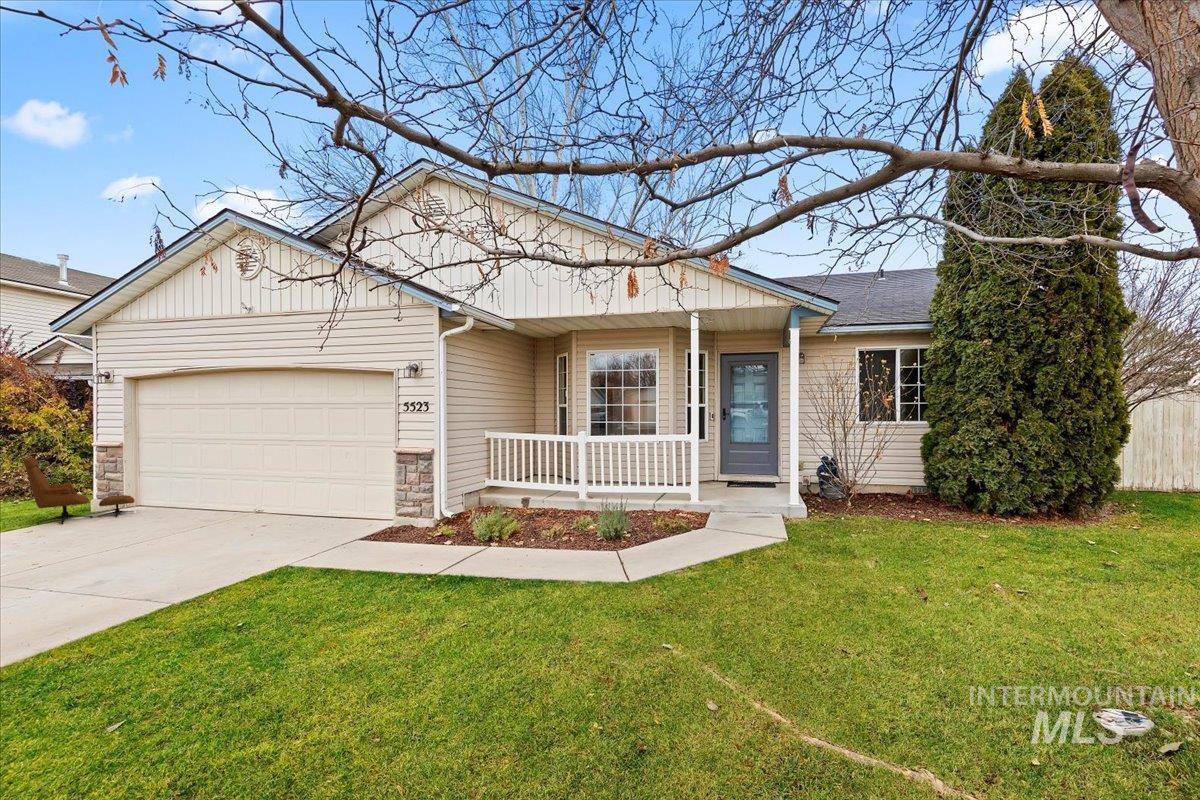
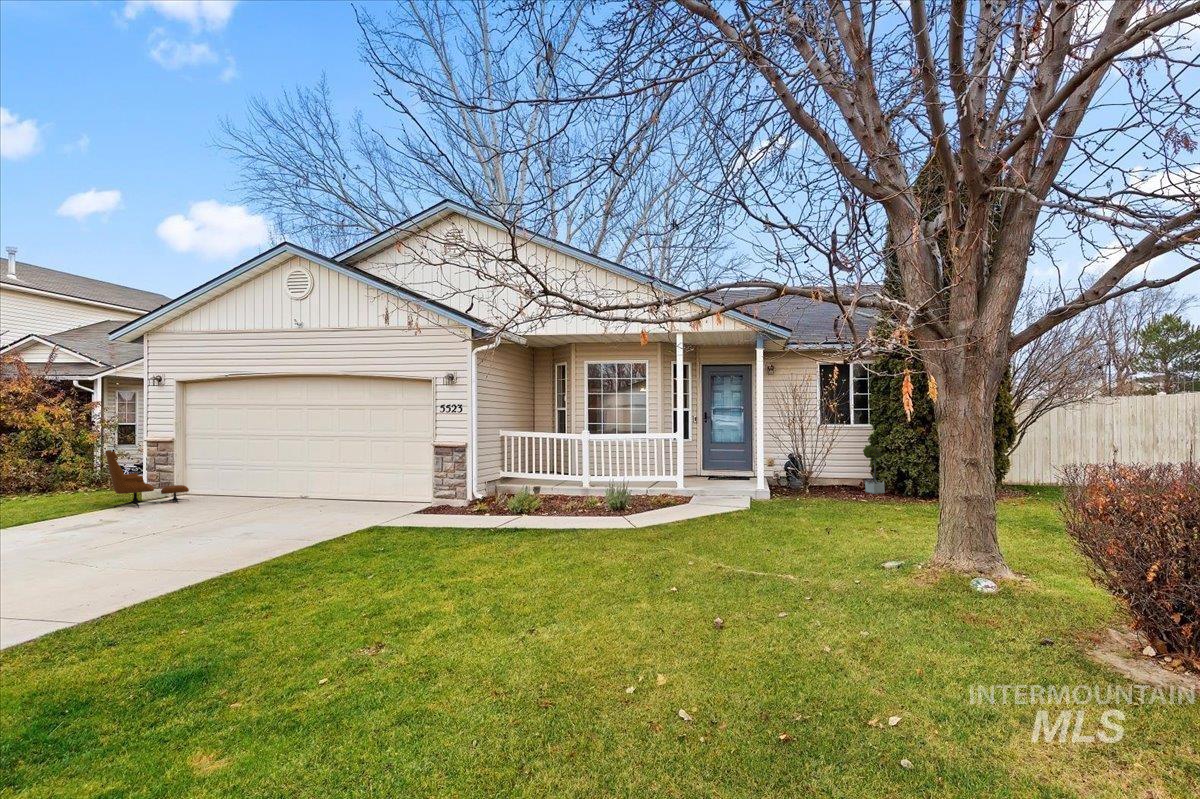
potted tree: none [920,448,949,508] -> present [863,445,885,494]

